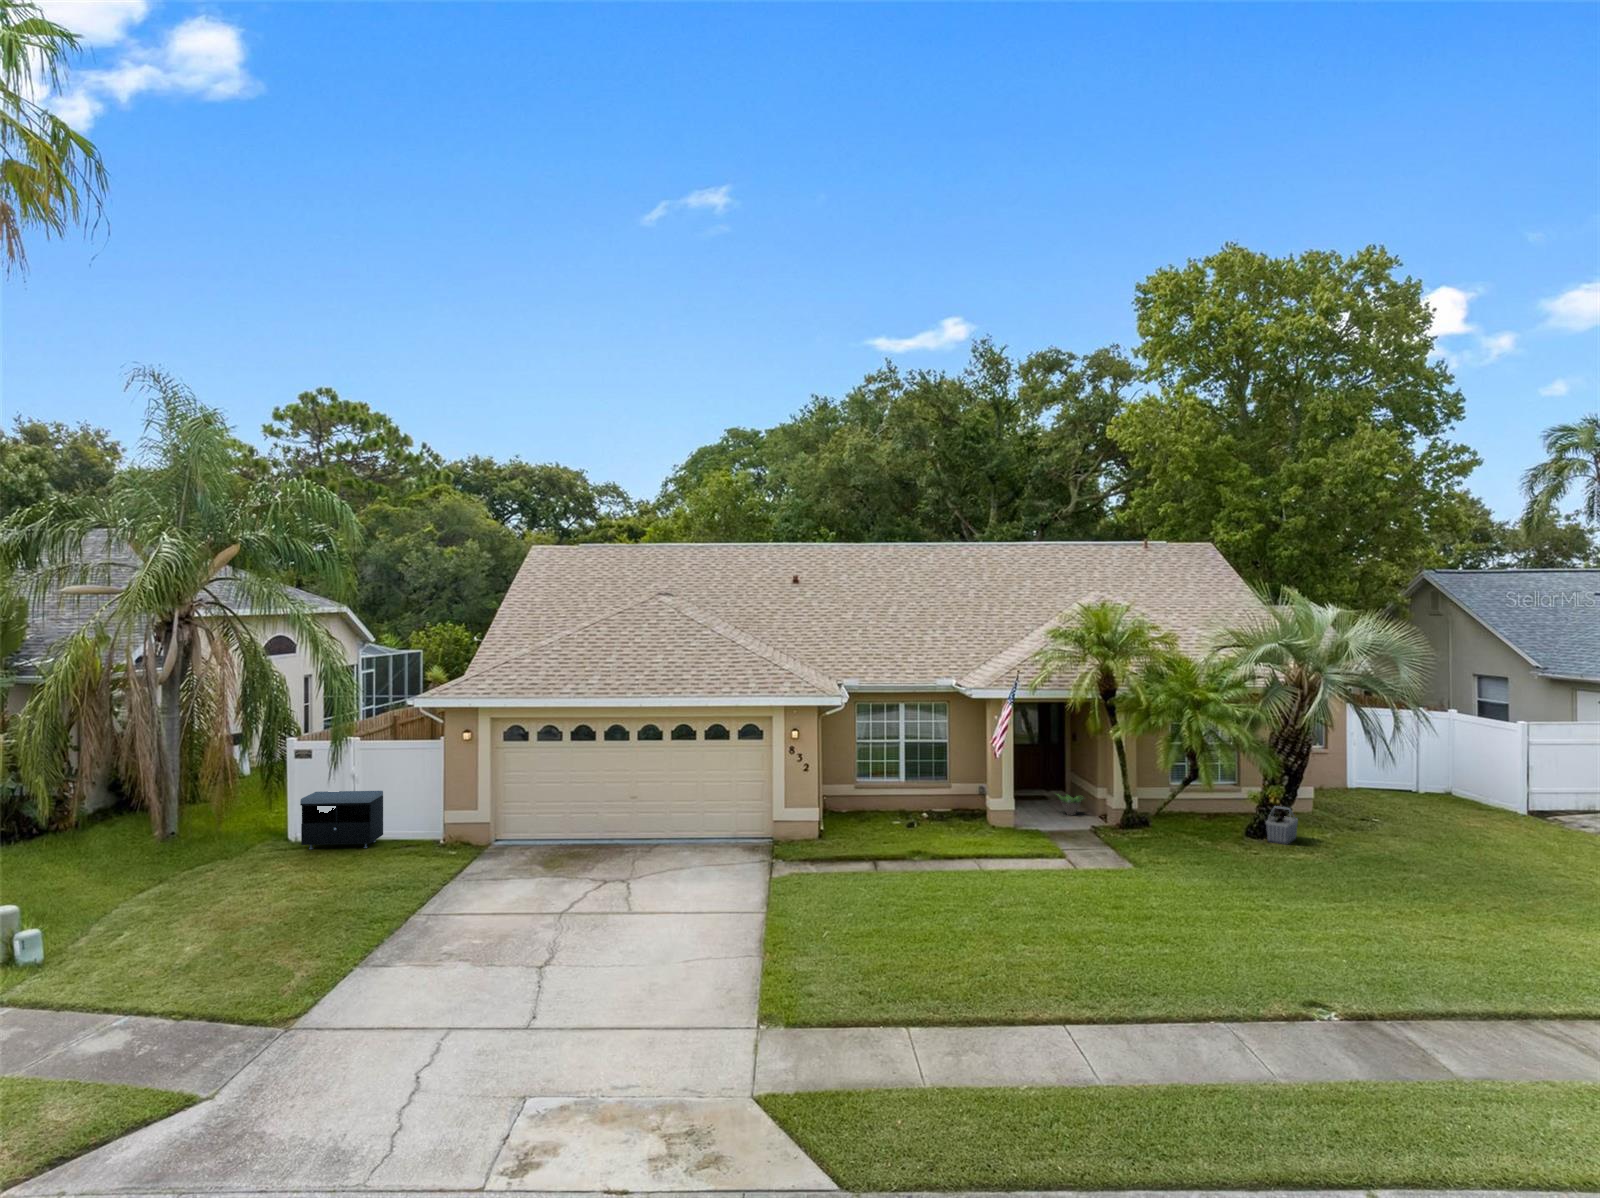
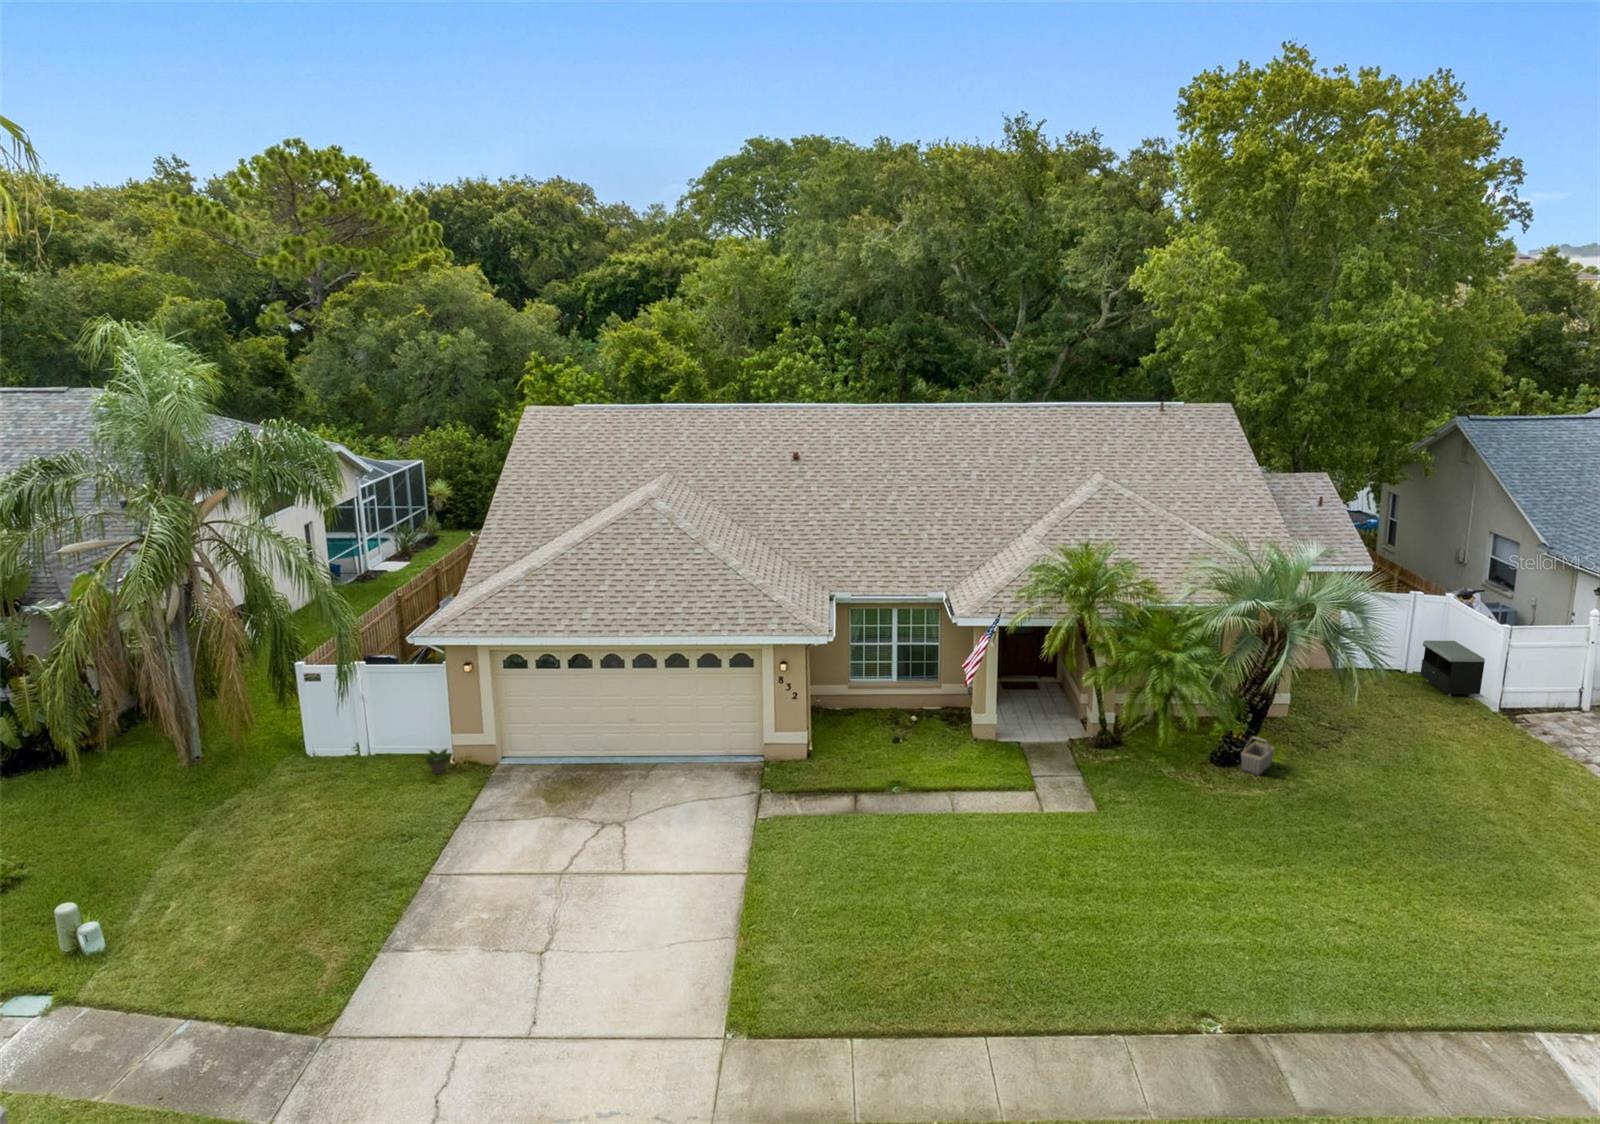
storage bench: present [300,791,383,849] -> present [1420,641,1485,697]
decorative plant: present [1057,794,1083,815] -> present [420,749,452,774]

